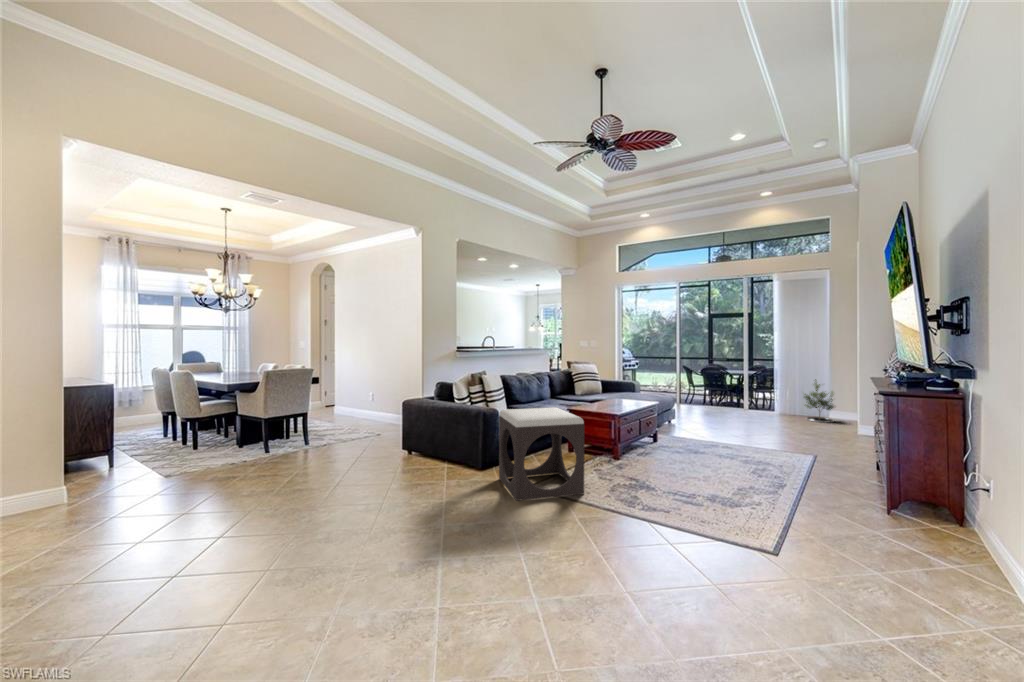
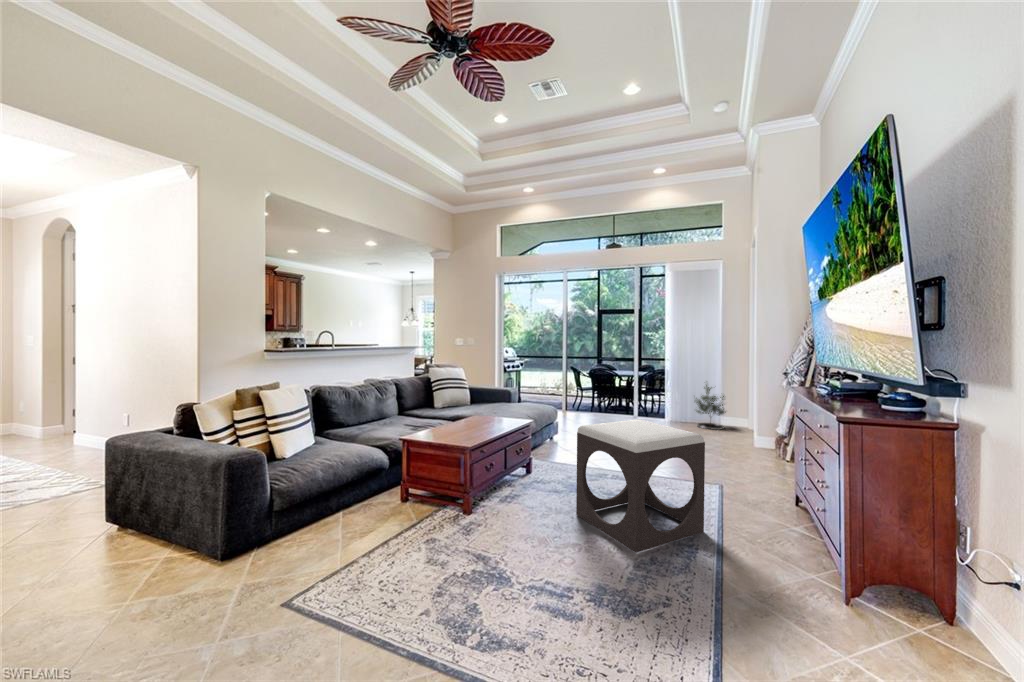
footstool: present [499,407,584,501] -> present [576,419,705,553]

